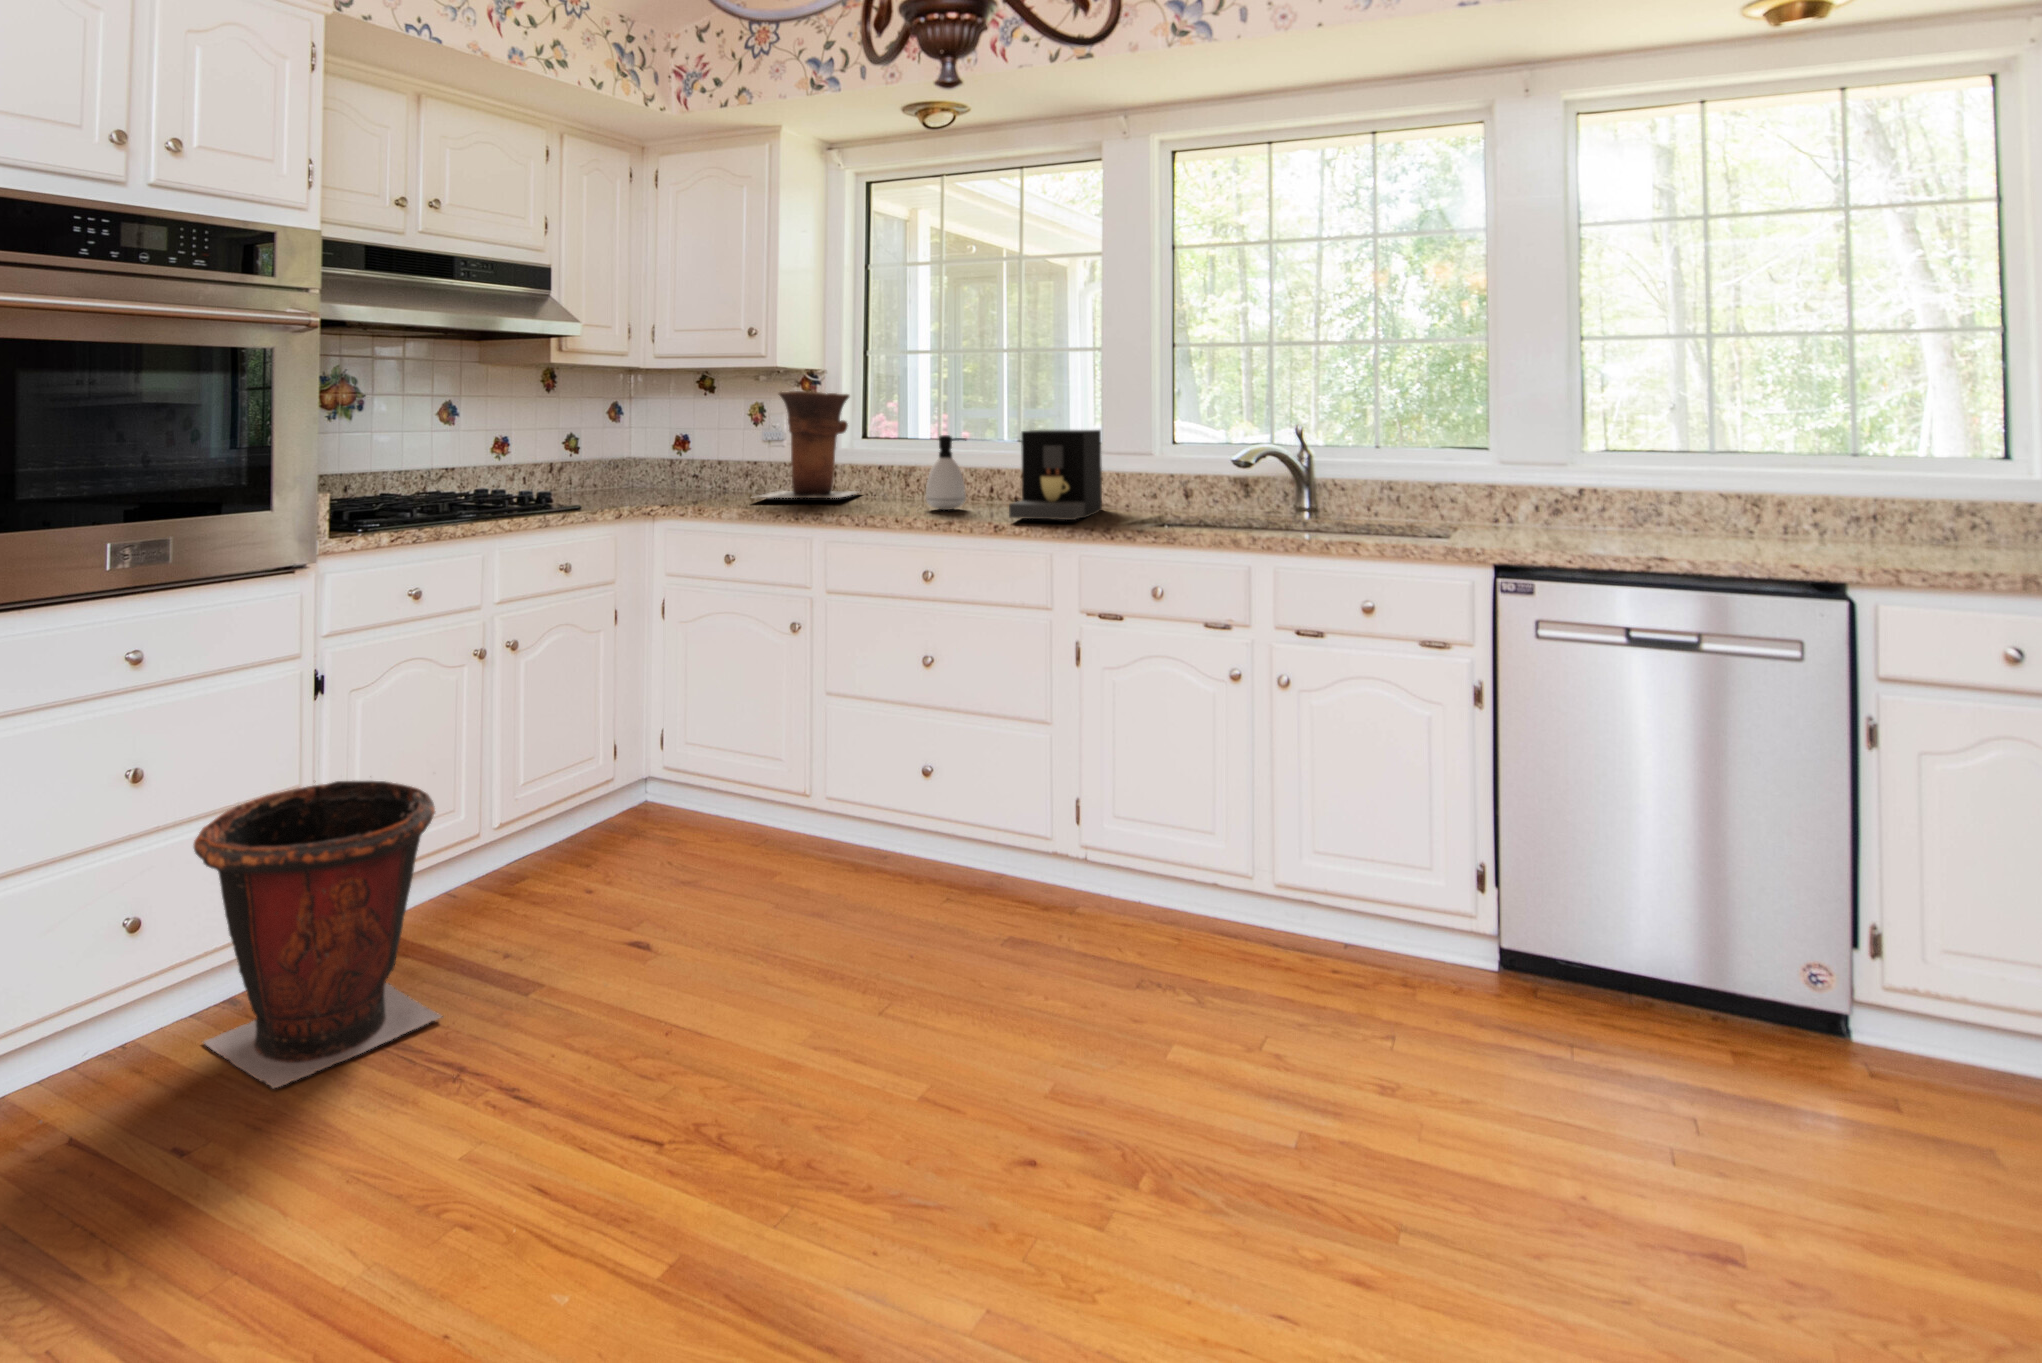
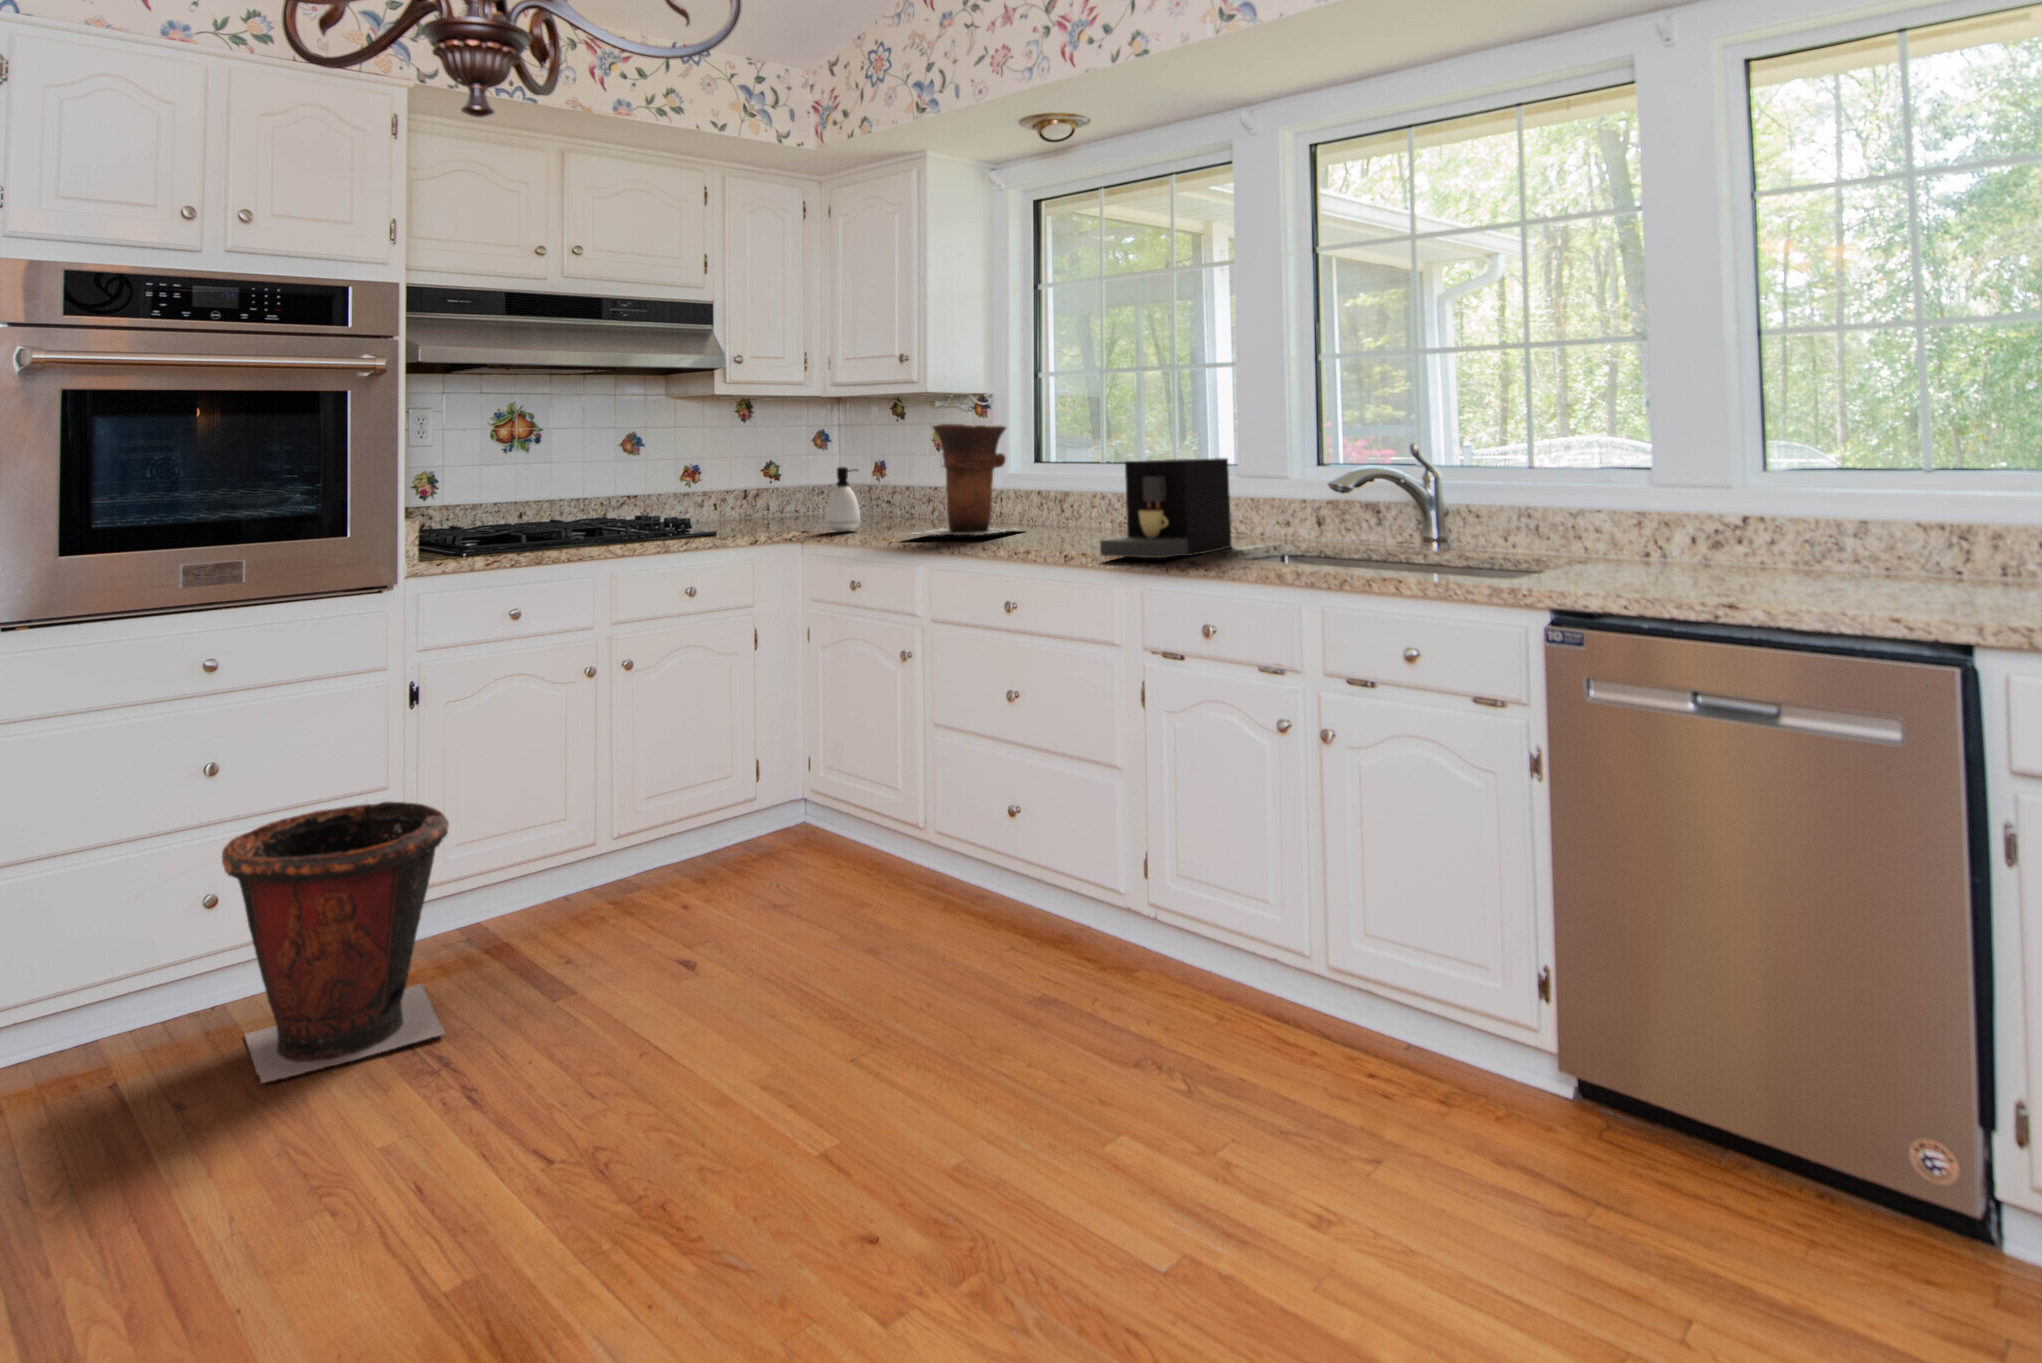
soap dispenser: present [926,435,966,510] -> present [826,467,860,532]

